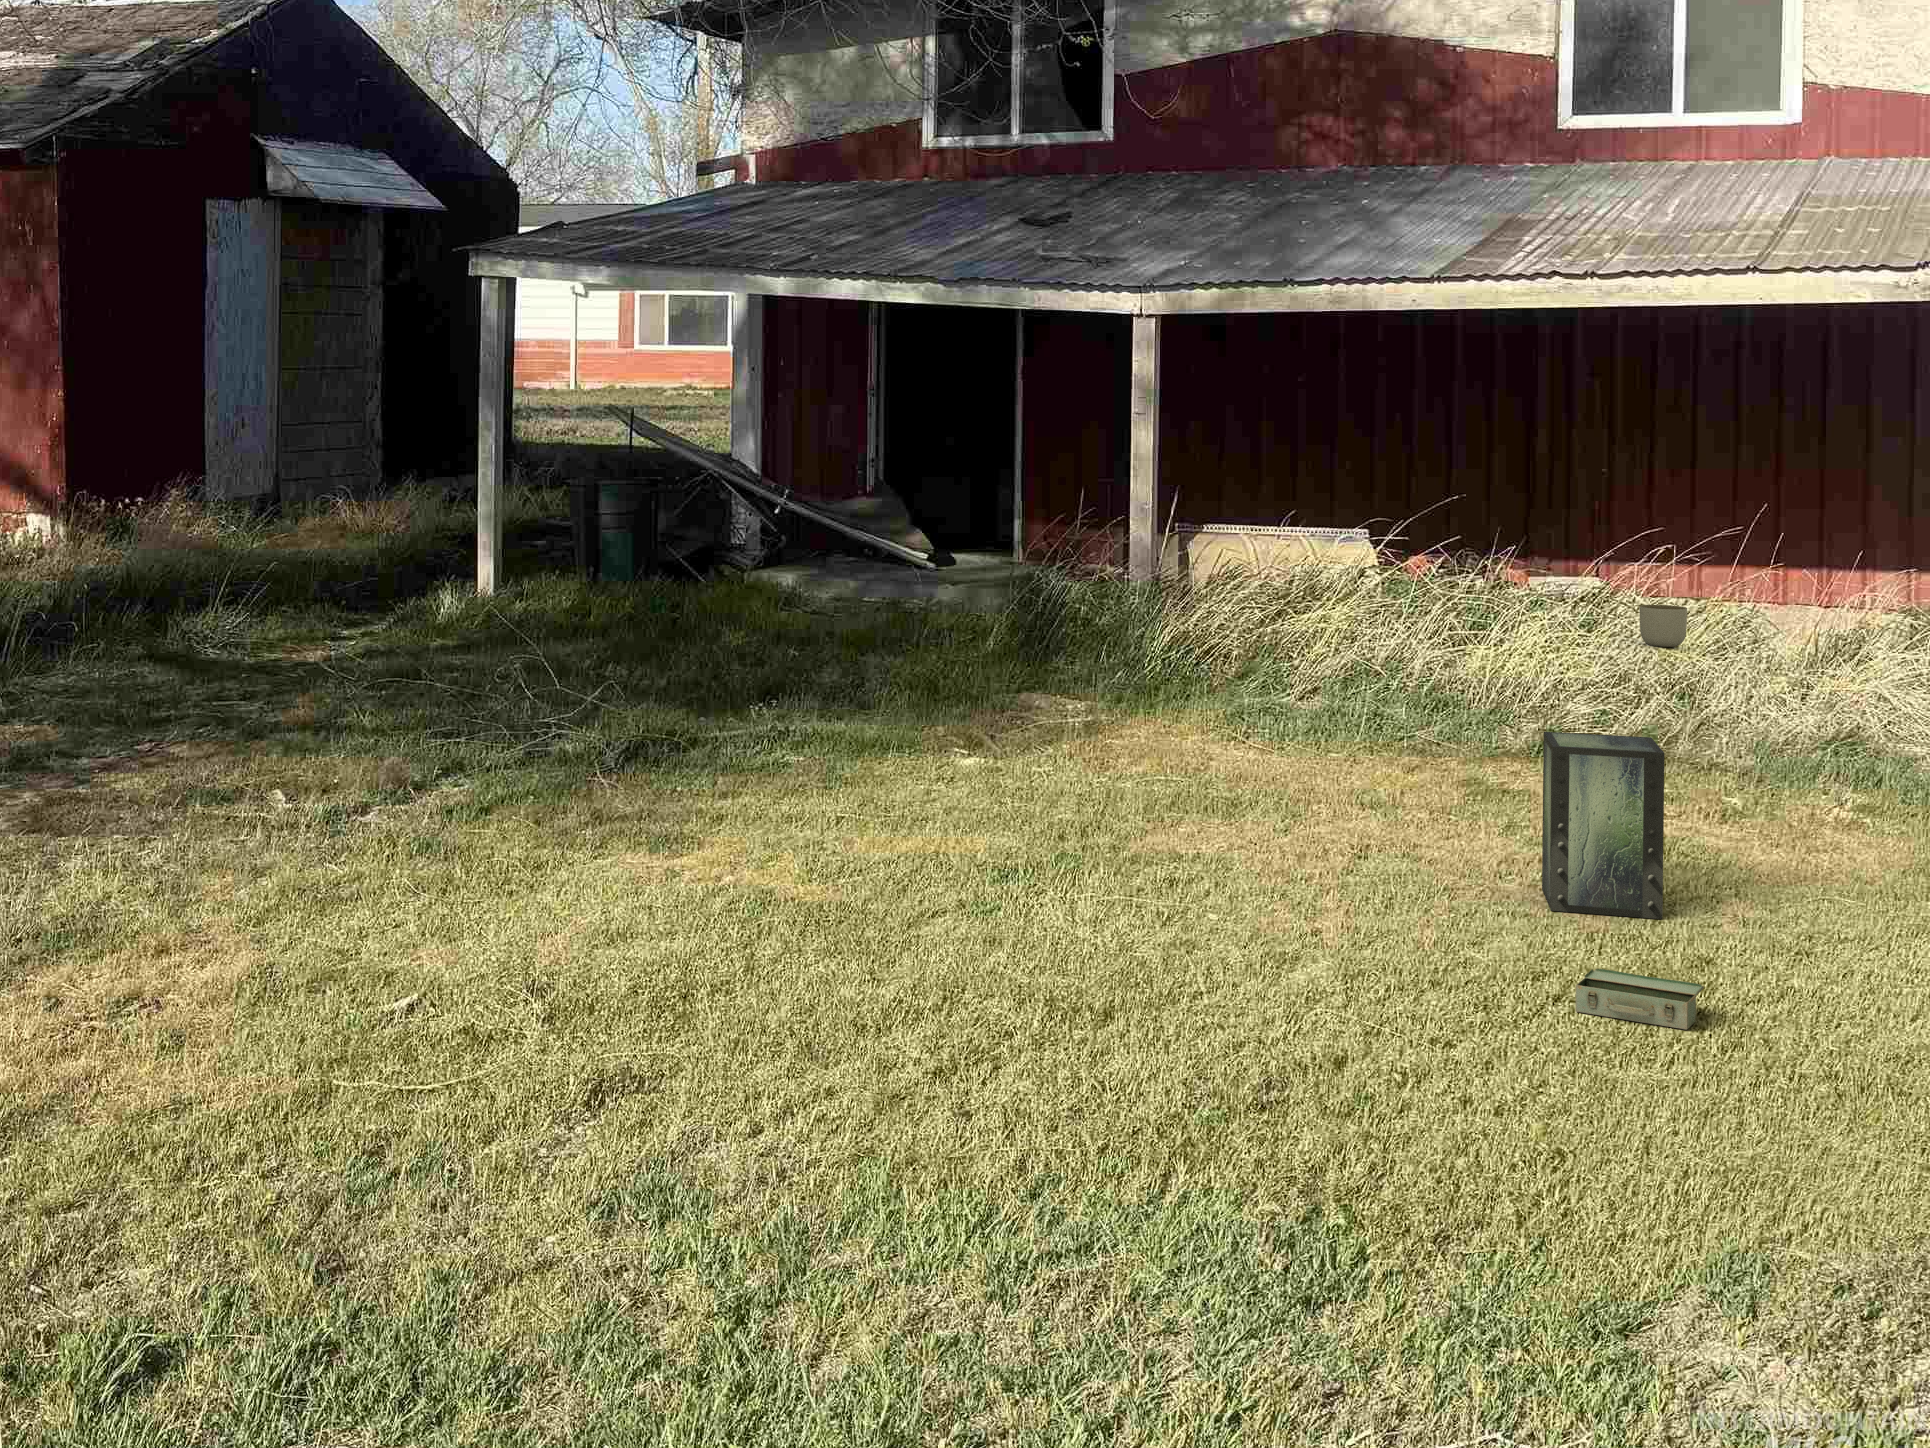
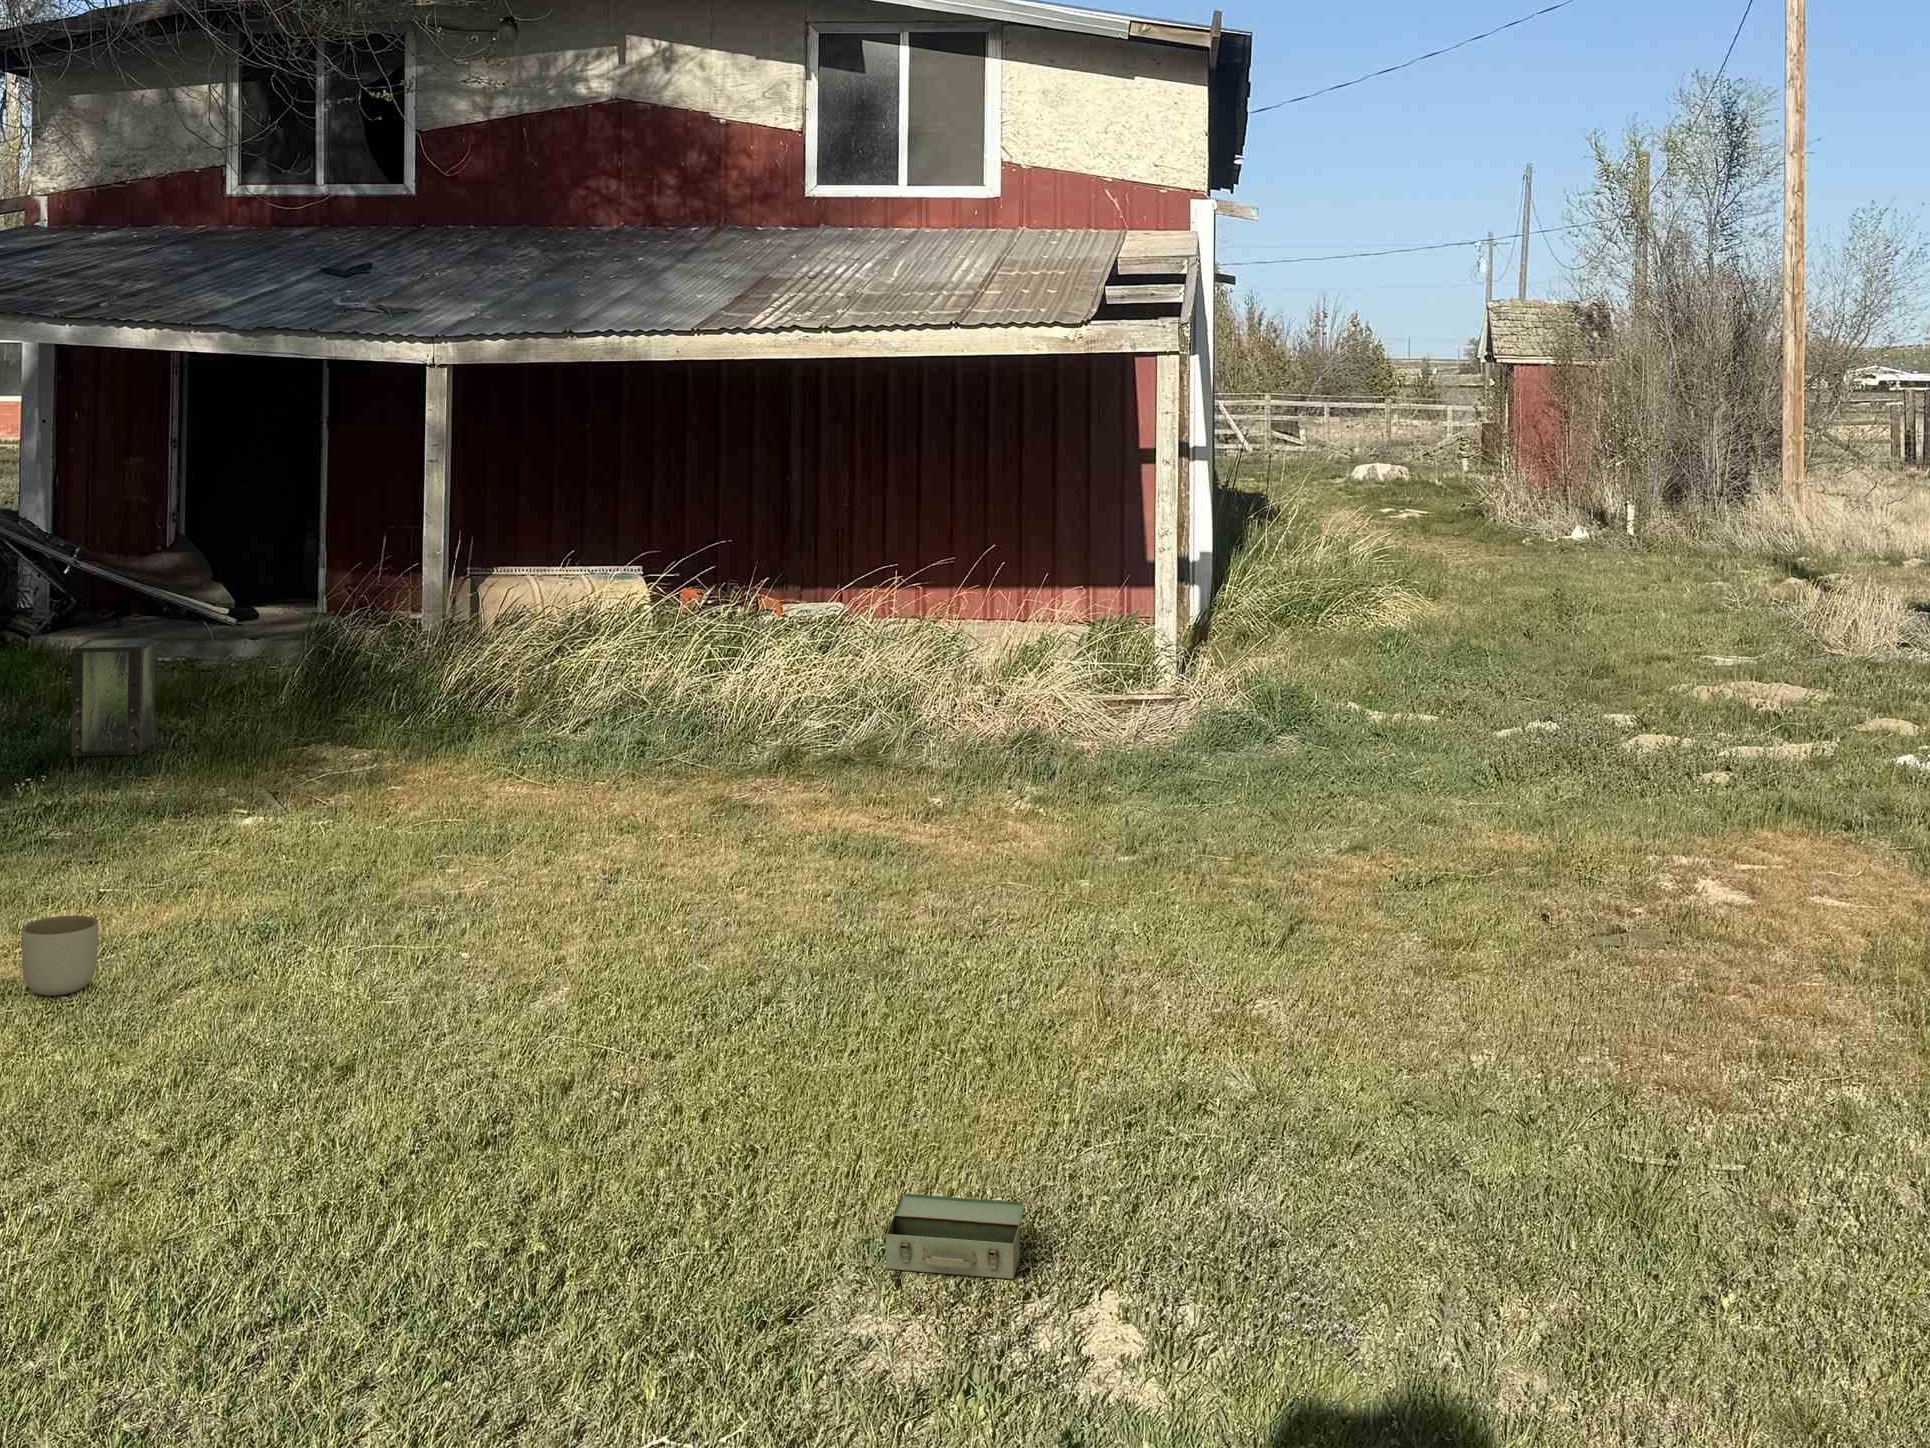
planter: present [1639,605,1687,647] -> present [22,915,98,996]
storage box: present [1542,732,1664,919] -> present [71,639,155,756]

